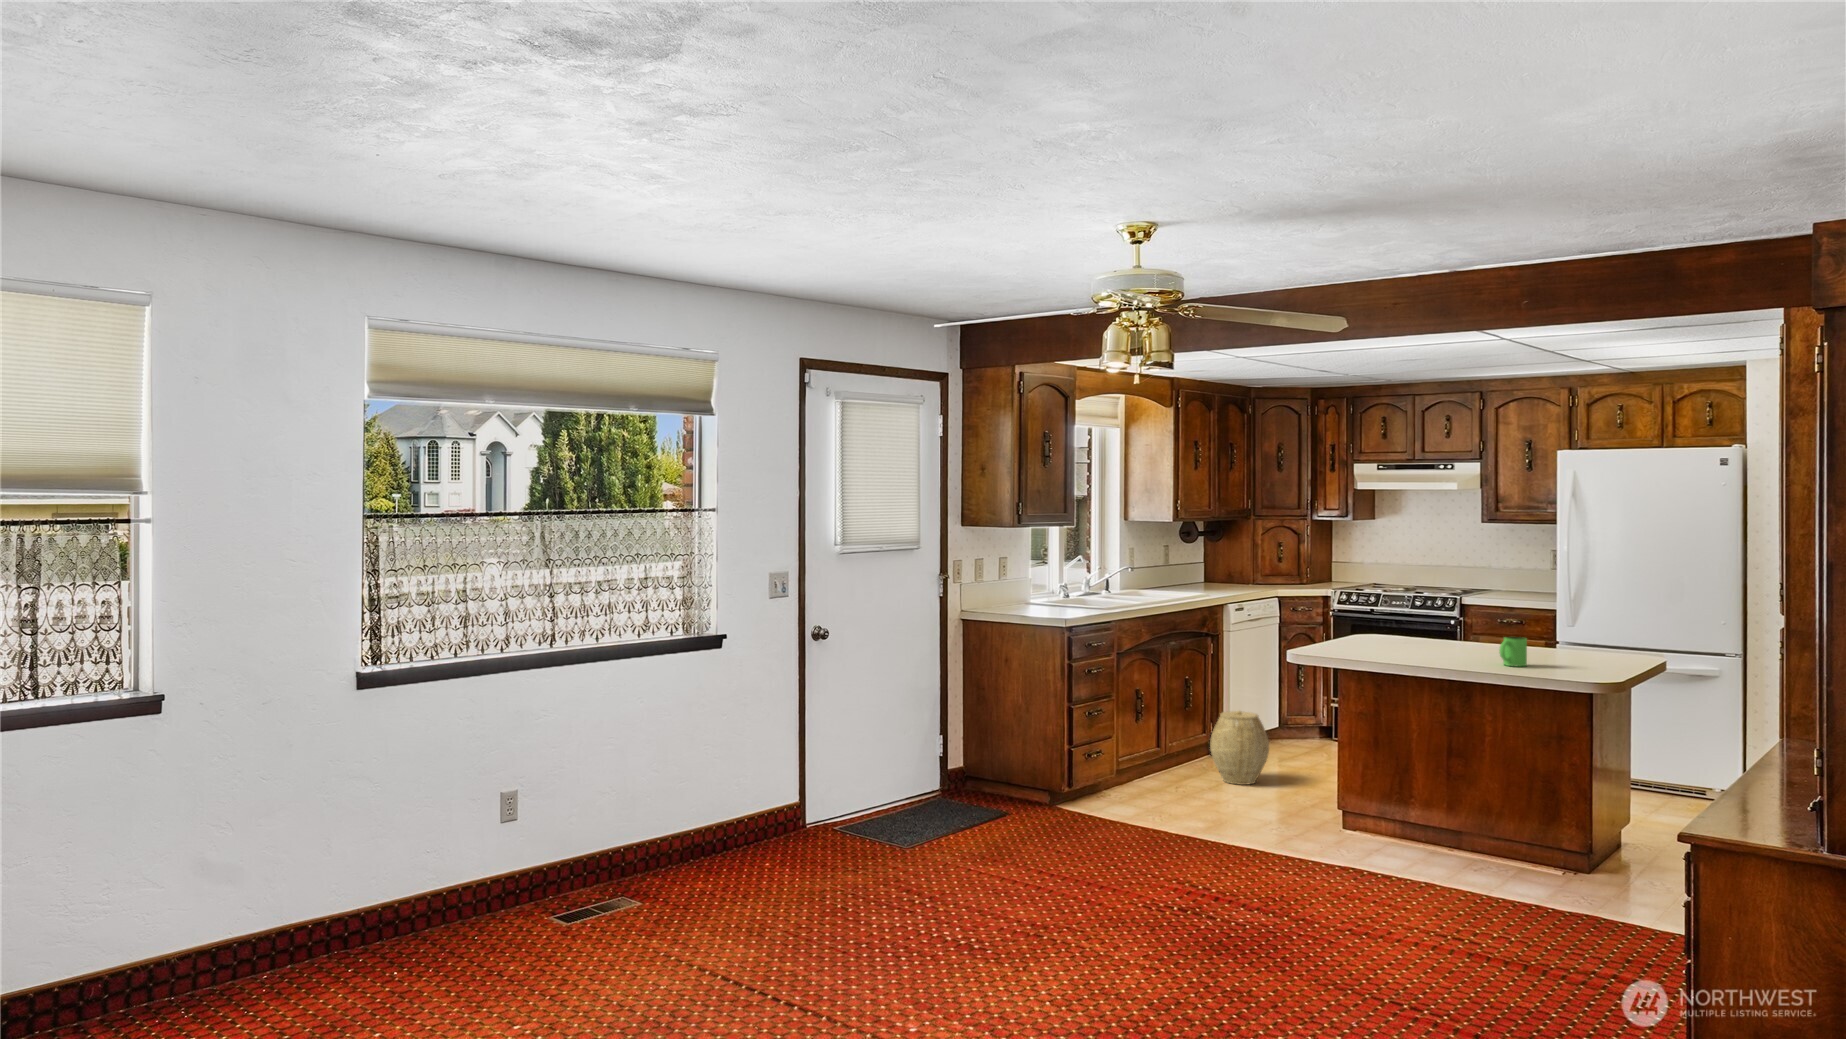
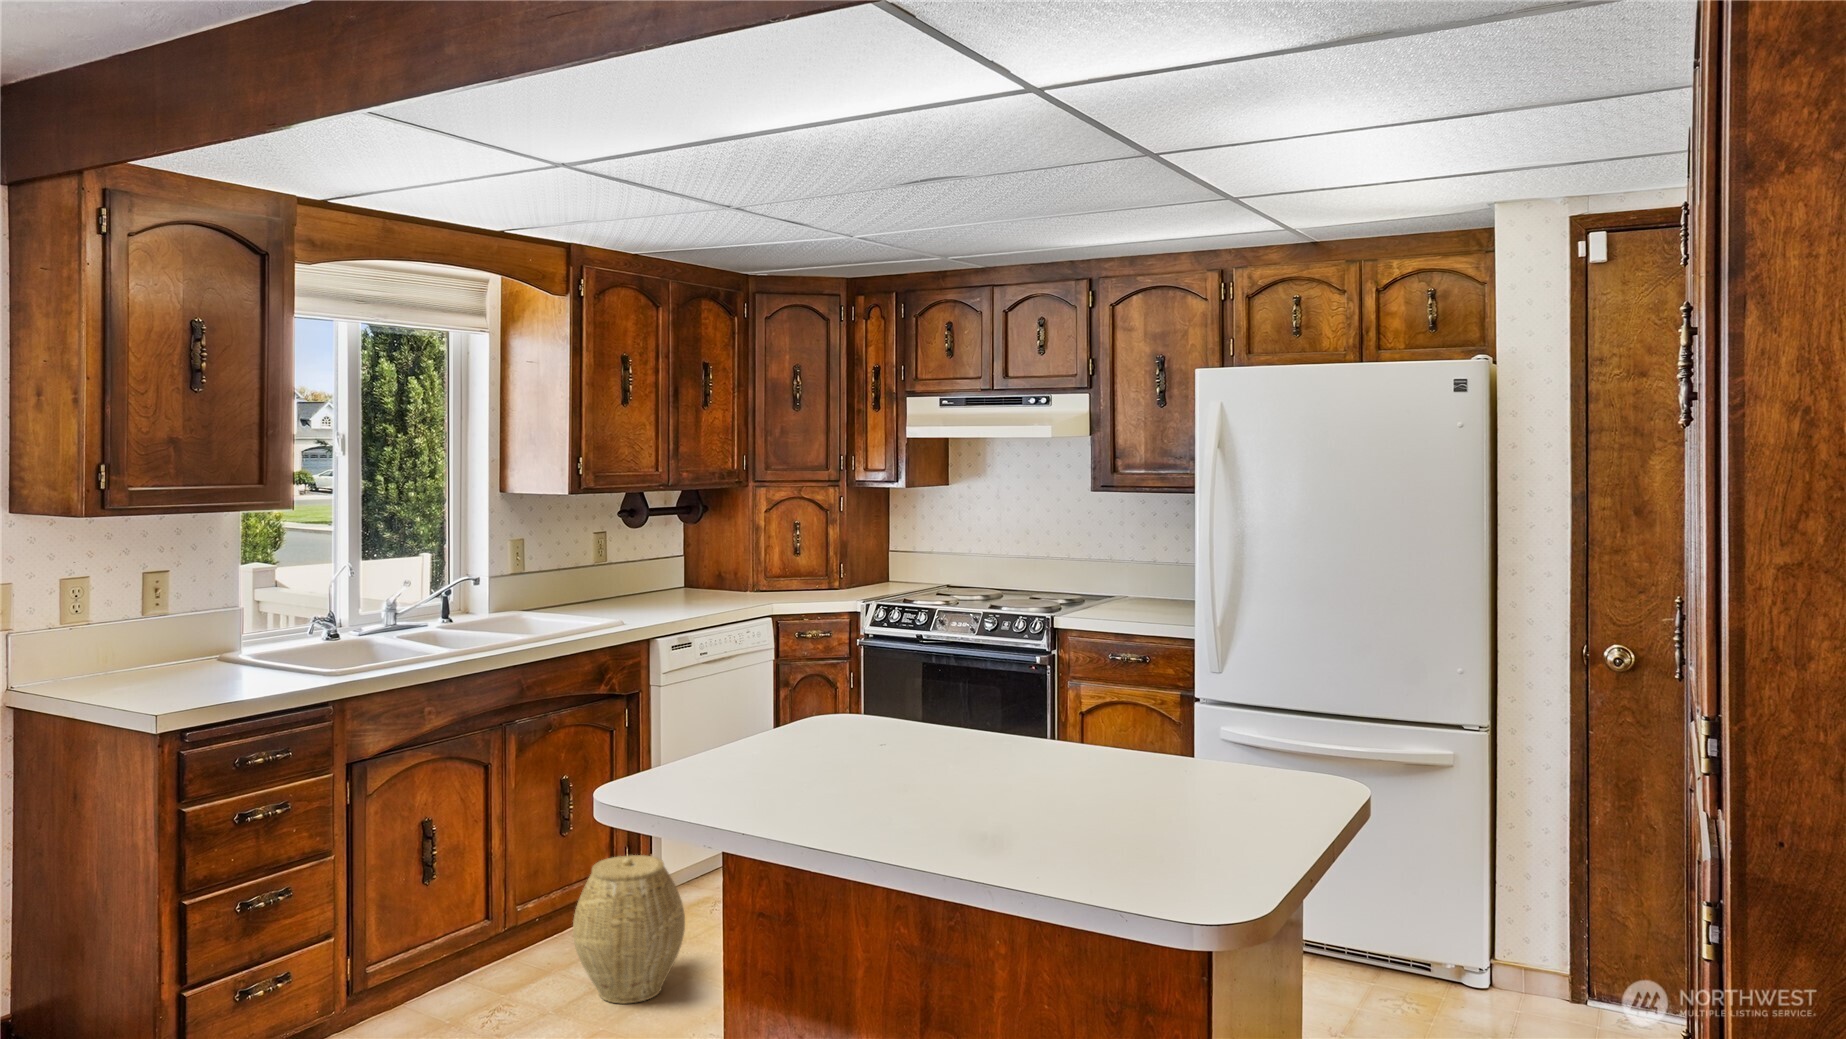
mug: present [1499,637,1527,667] -> none [1026,771,1089,847]

